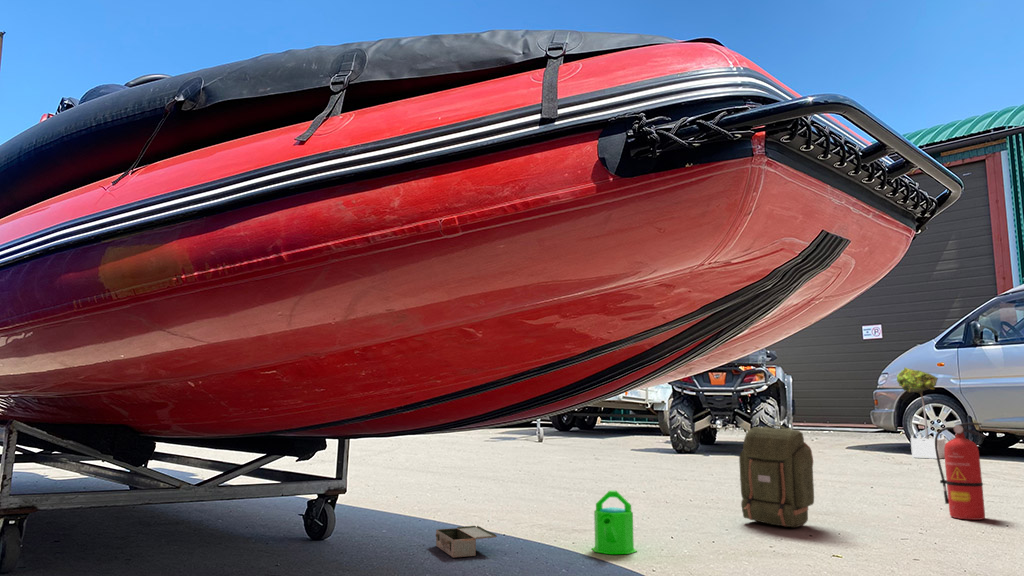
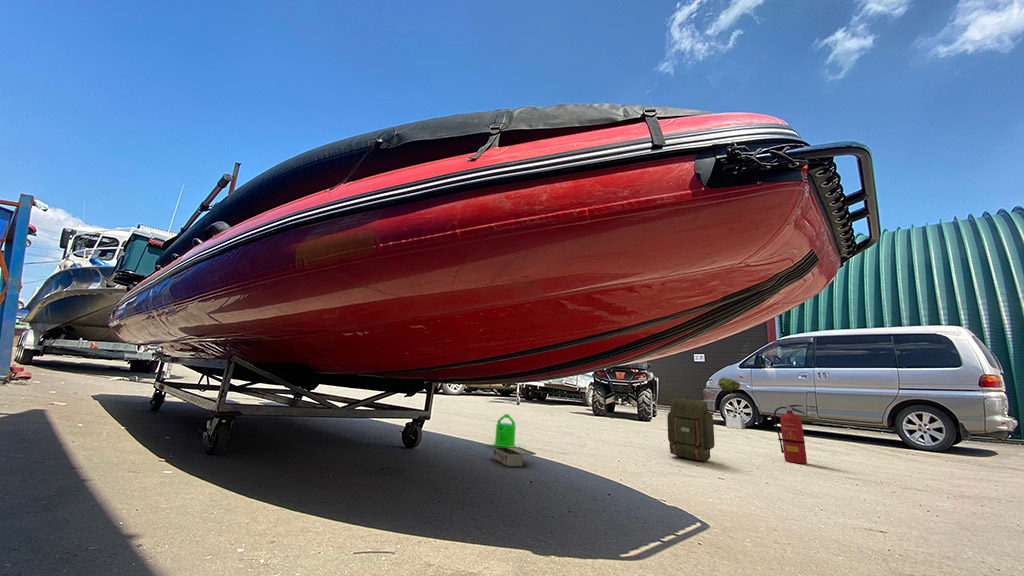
watering can: present [592,490,636,554] -> present [494,414,515,447]

